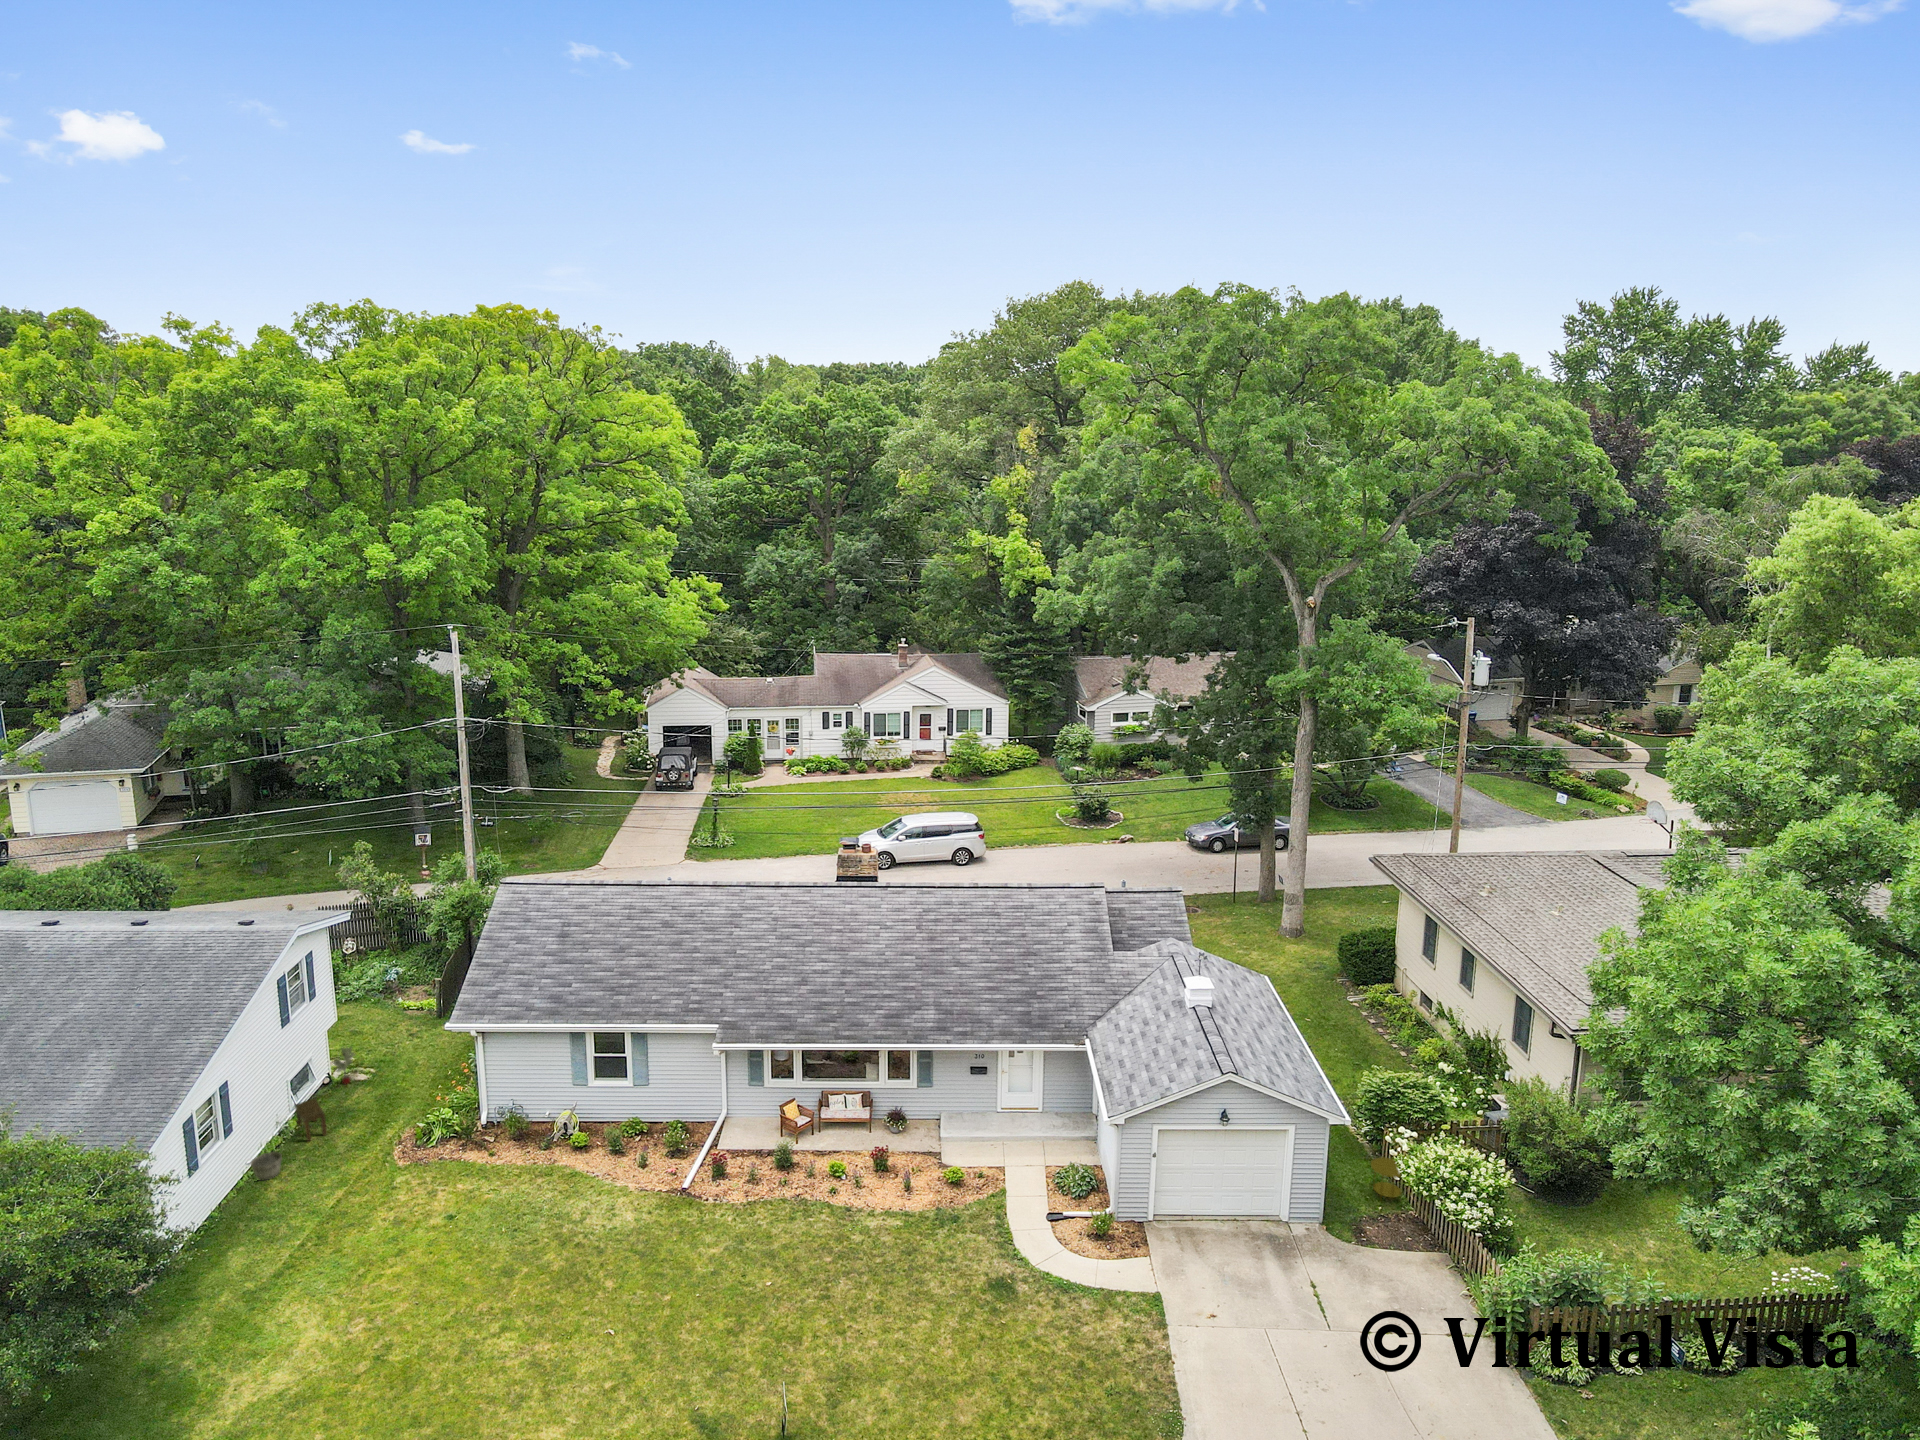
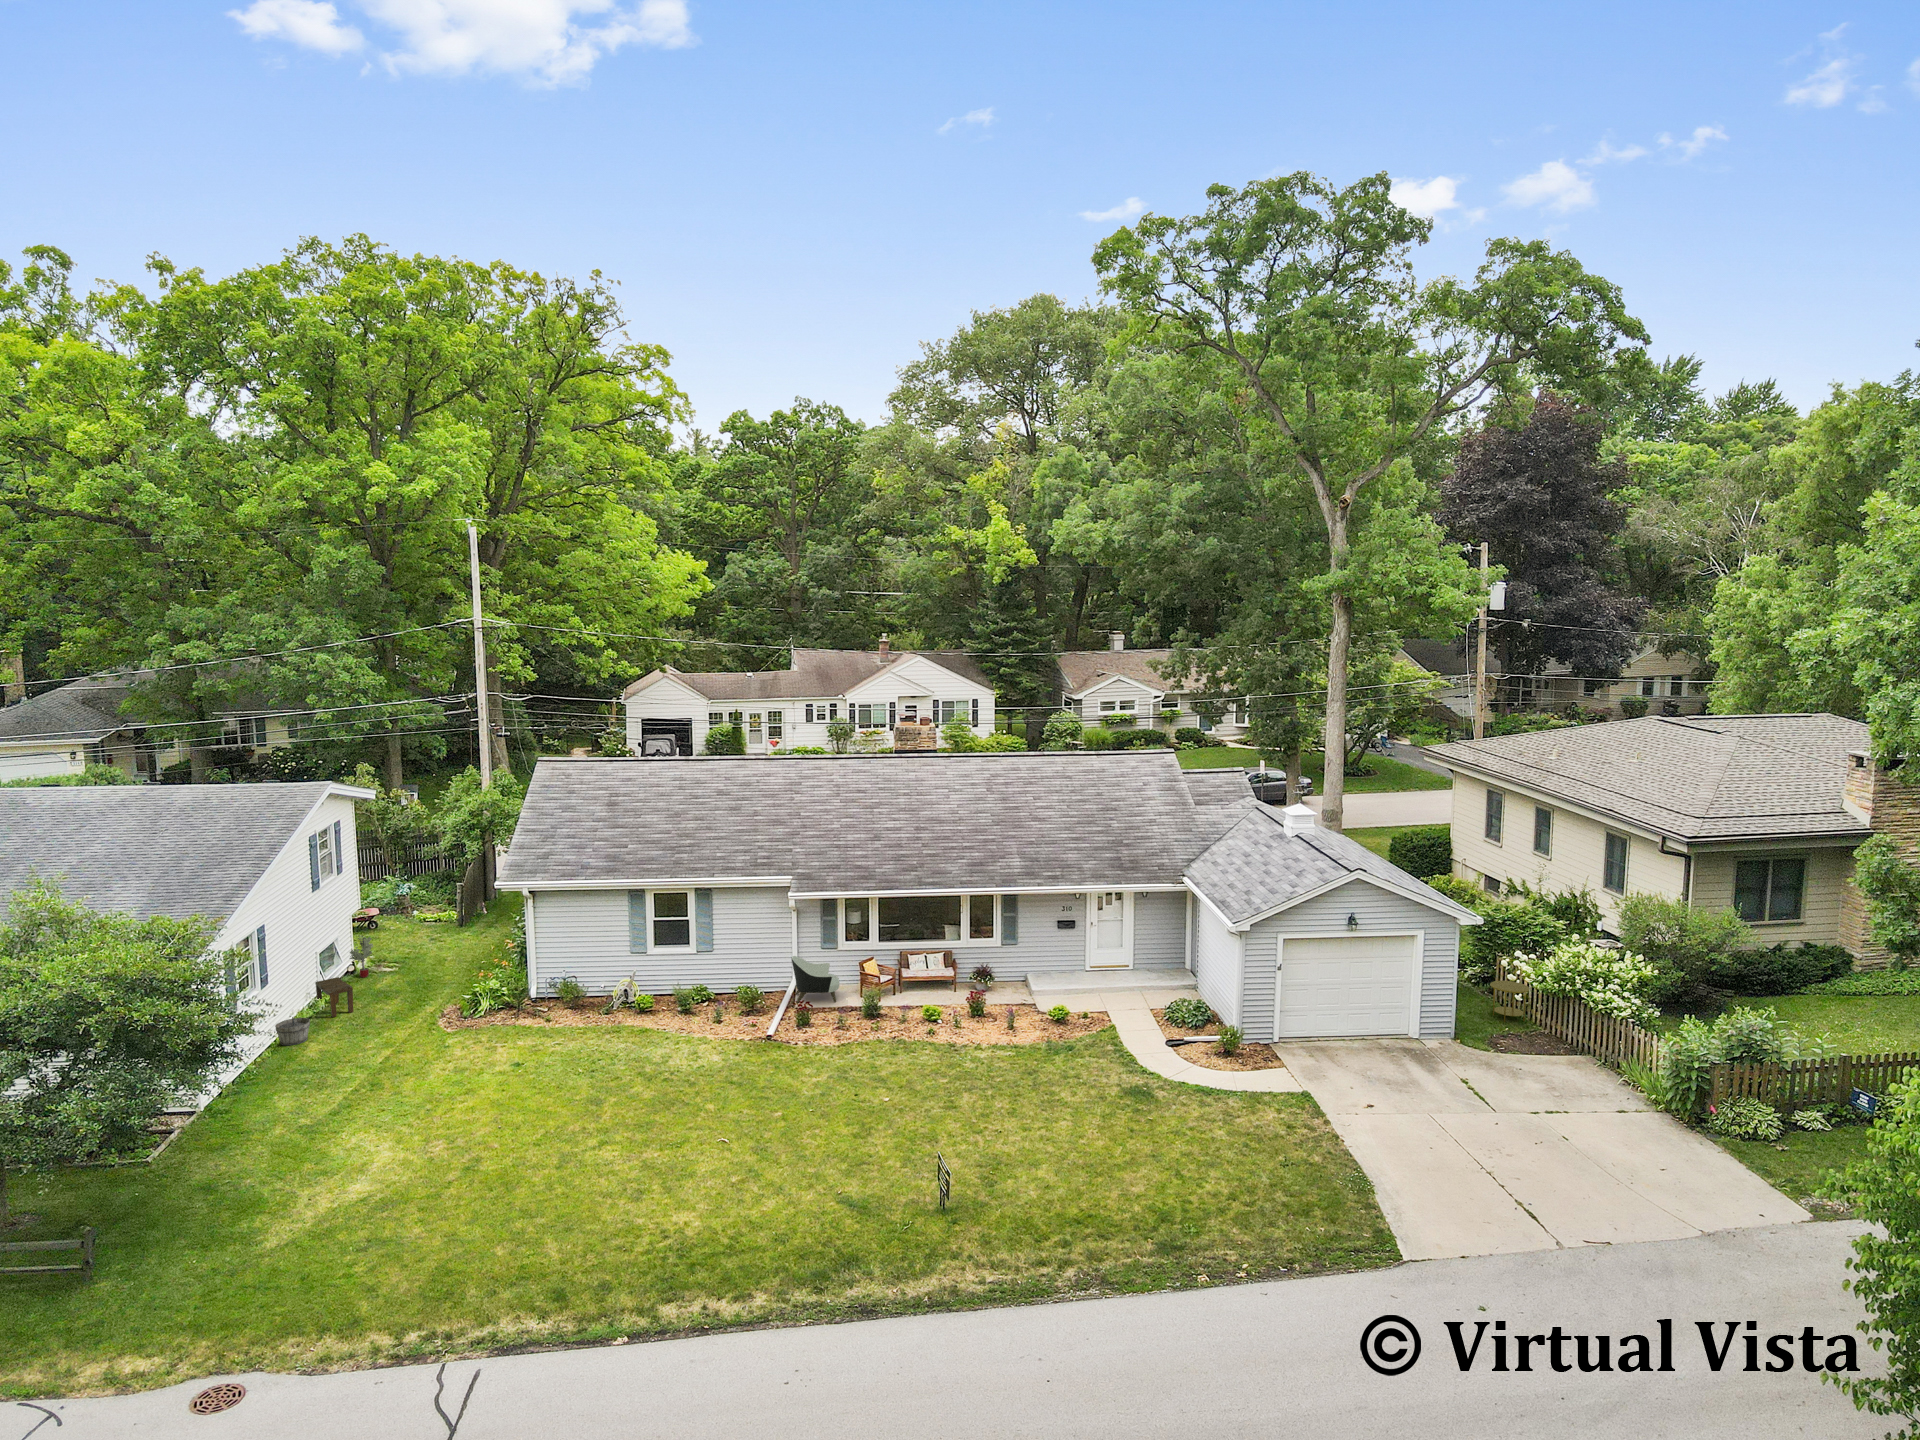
armchair: none [718,1094,763,1141] -> present [792,956,839,1003]

